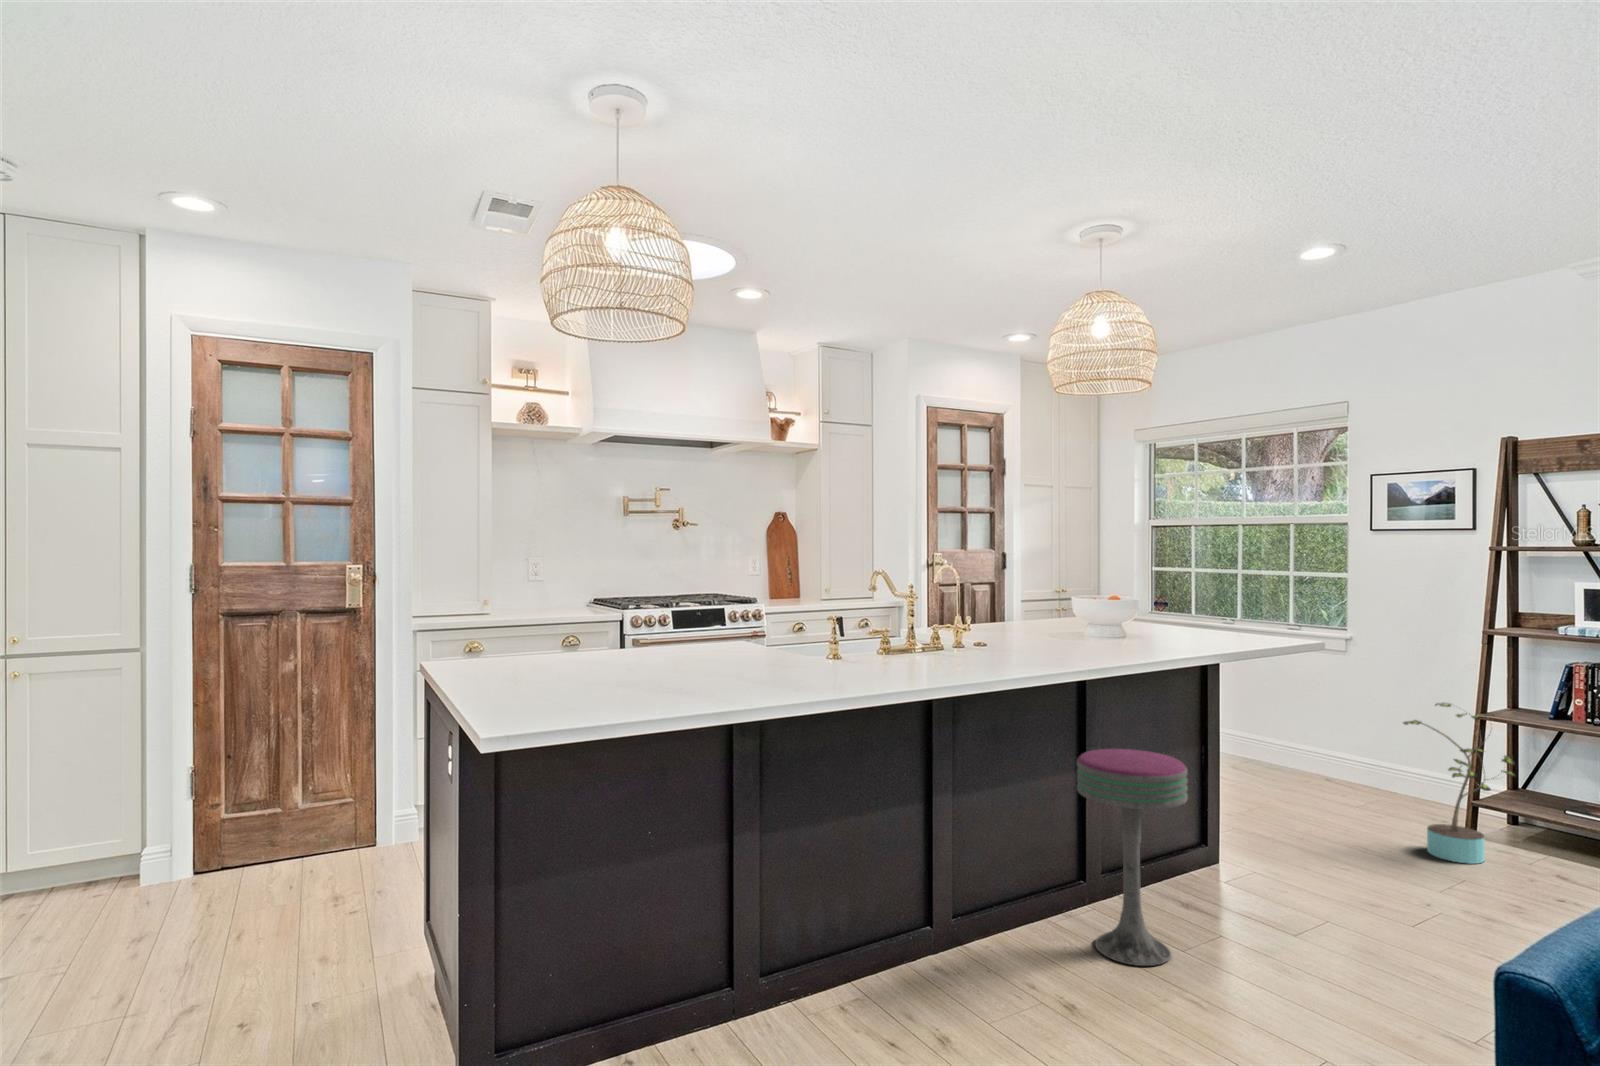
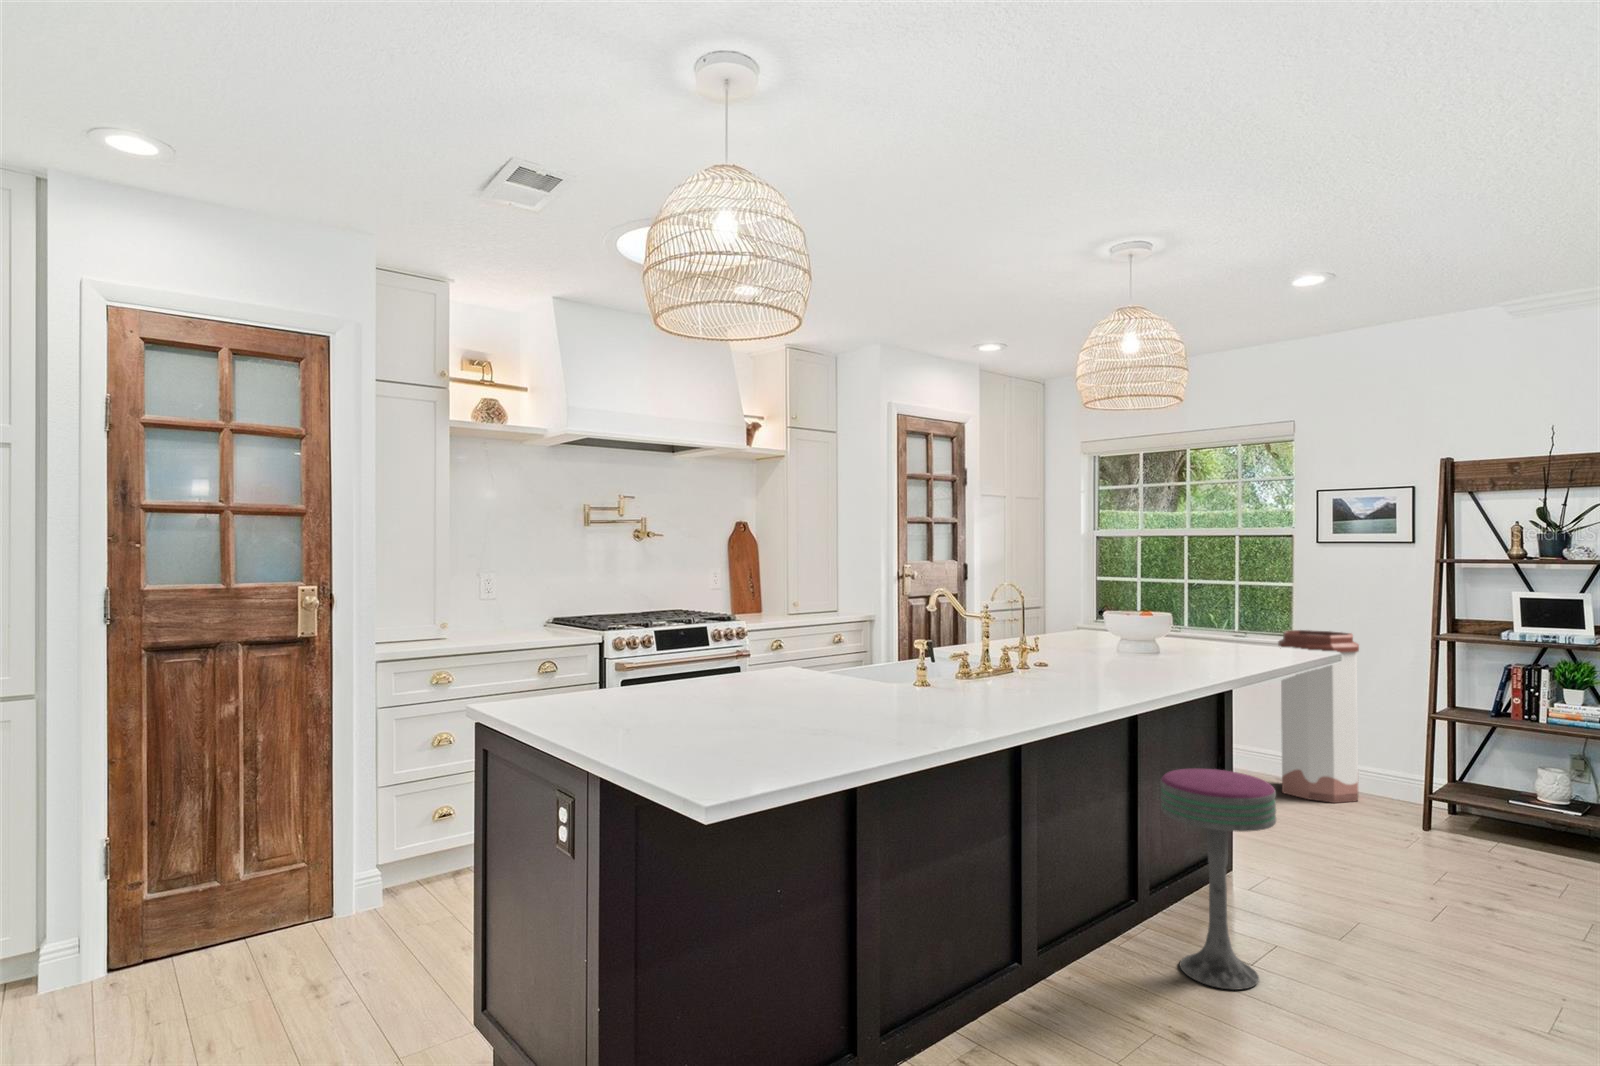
trash can: none [1322,623,1413,806] -> present [1278,630,1359,803]
potted plant: present [1403,703,1515,864] -> none [1384,705,1489,856]

